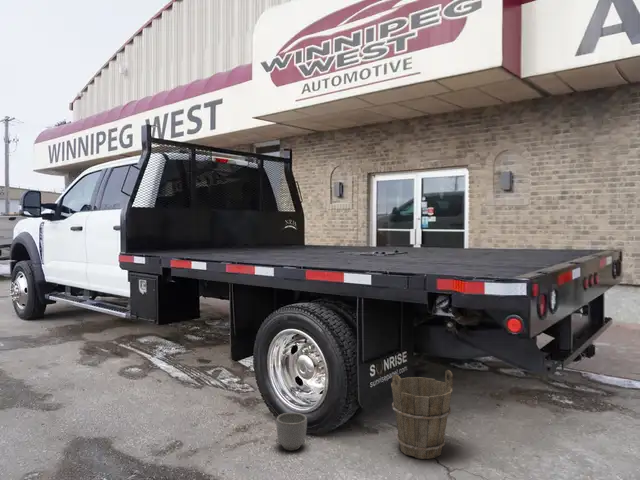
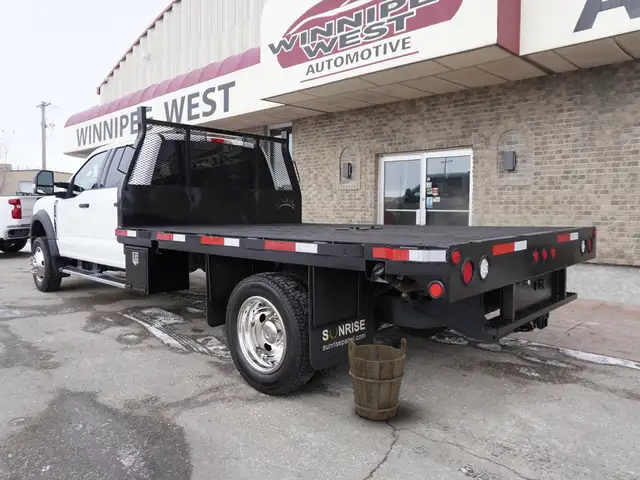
planter: present [276,413,307,451] -> none [241,375,270,409]

